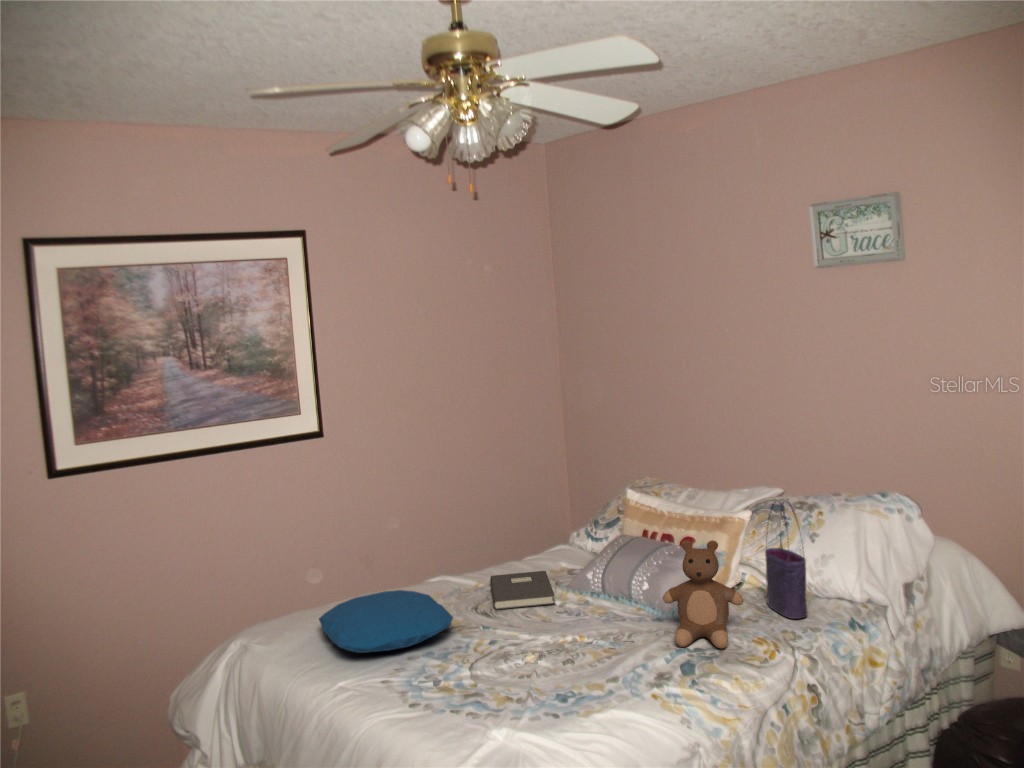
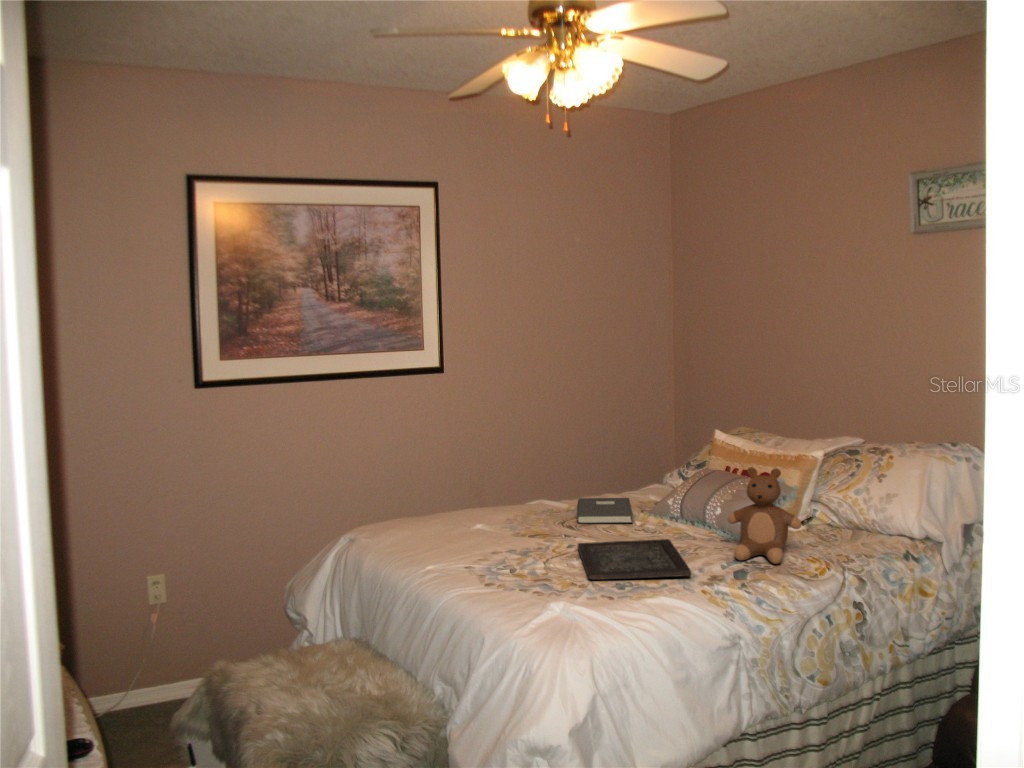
tote bag: present [765,501,807,619] -> none [830,440,866,549]
pillow: present [319,590,453,653] -> none [423,499,539,542]
tray: none [500,625,635,693] -> present [578,539,691,580]

